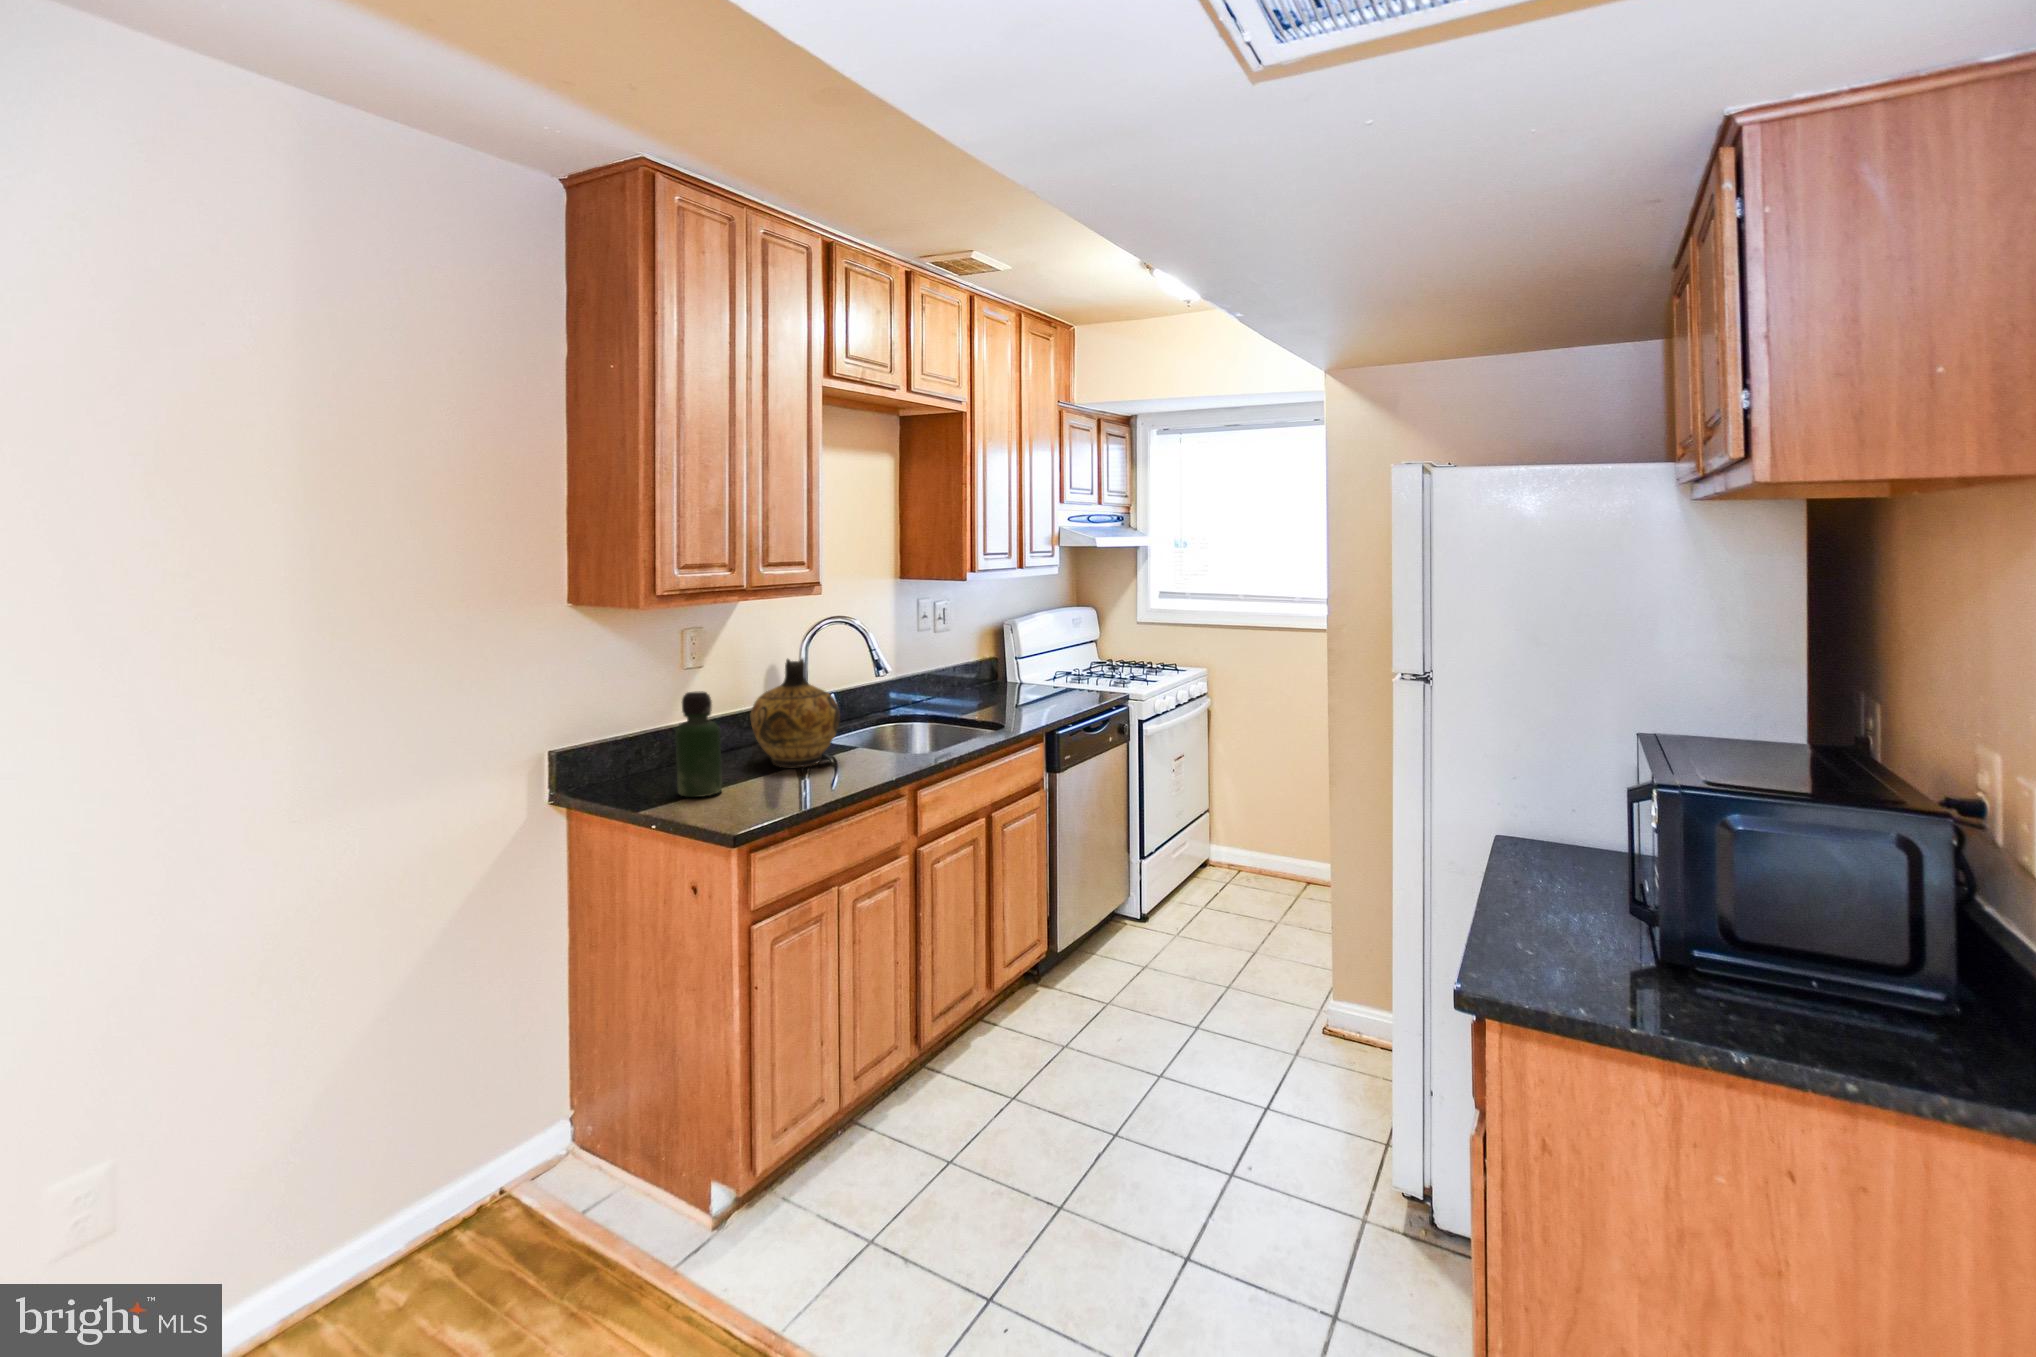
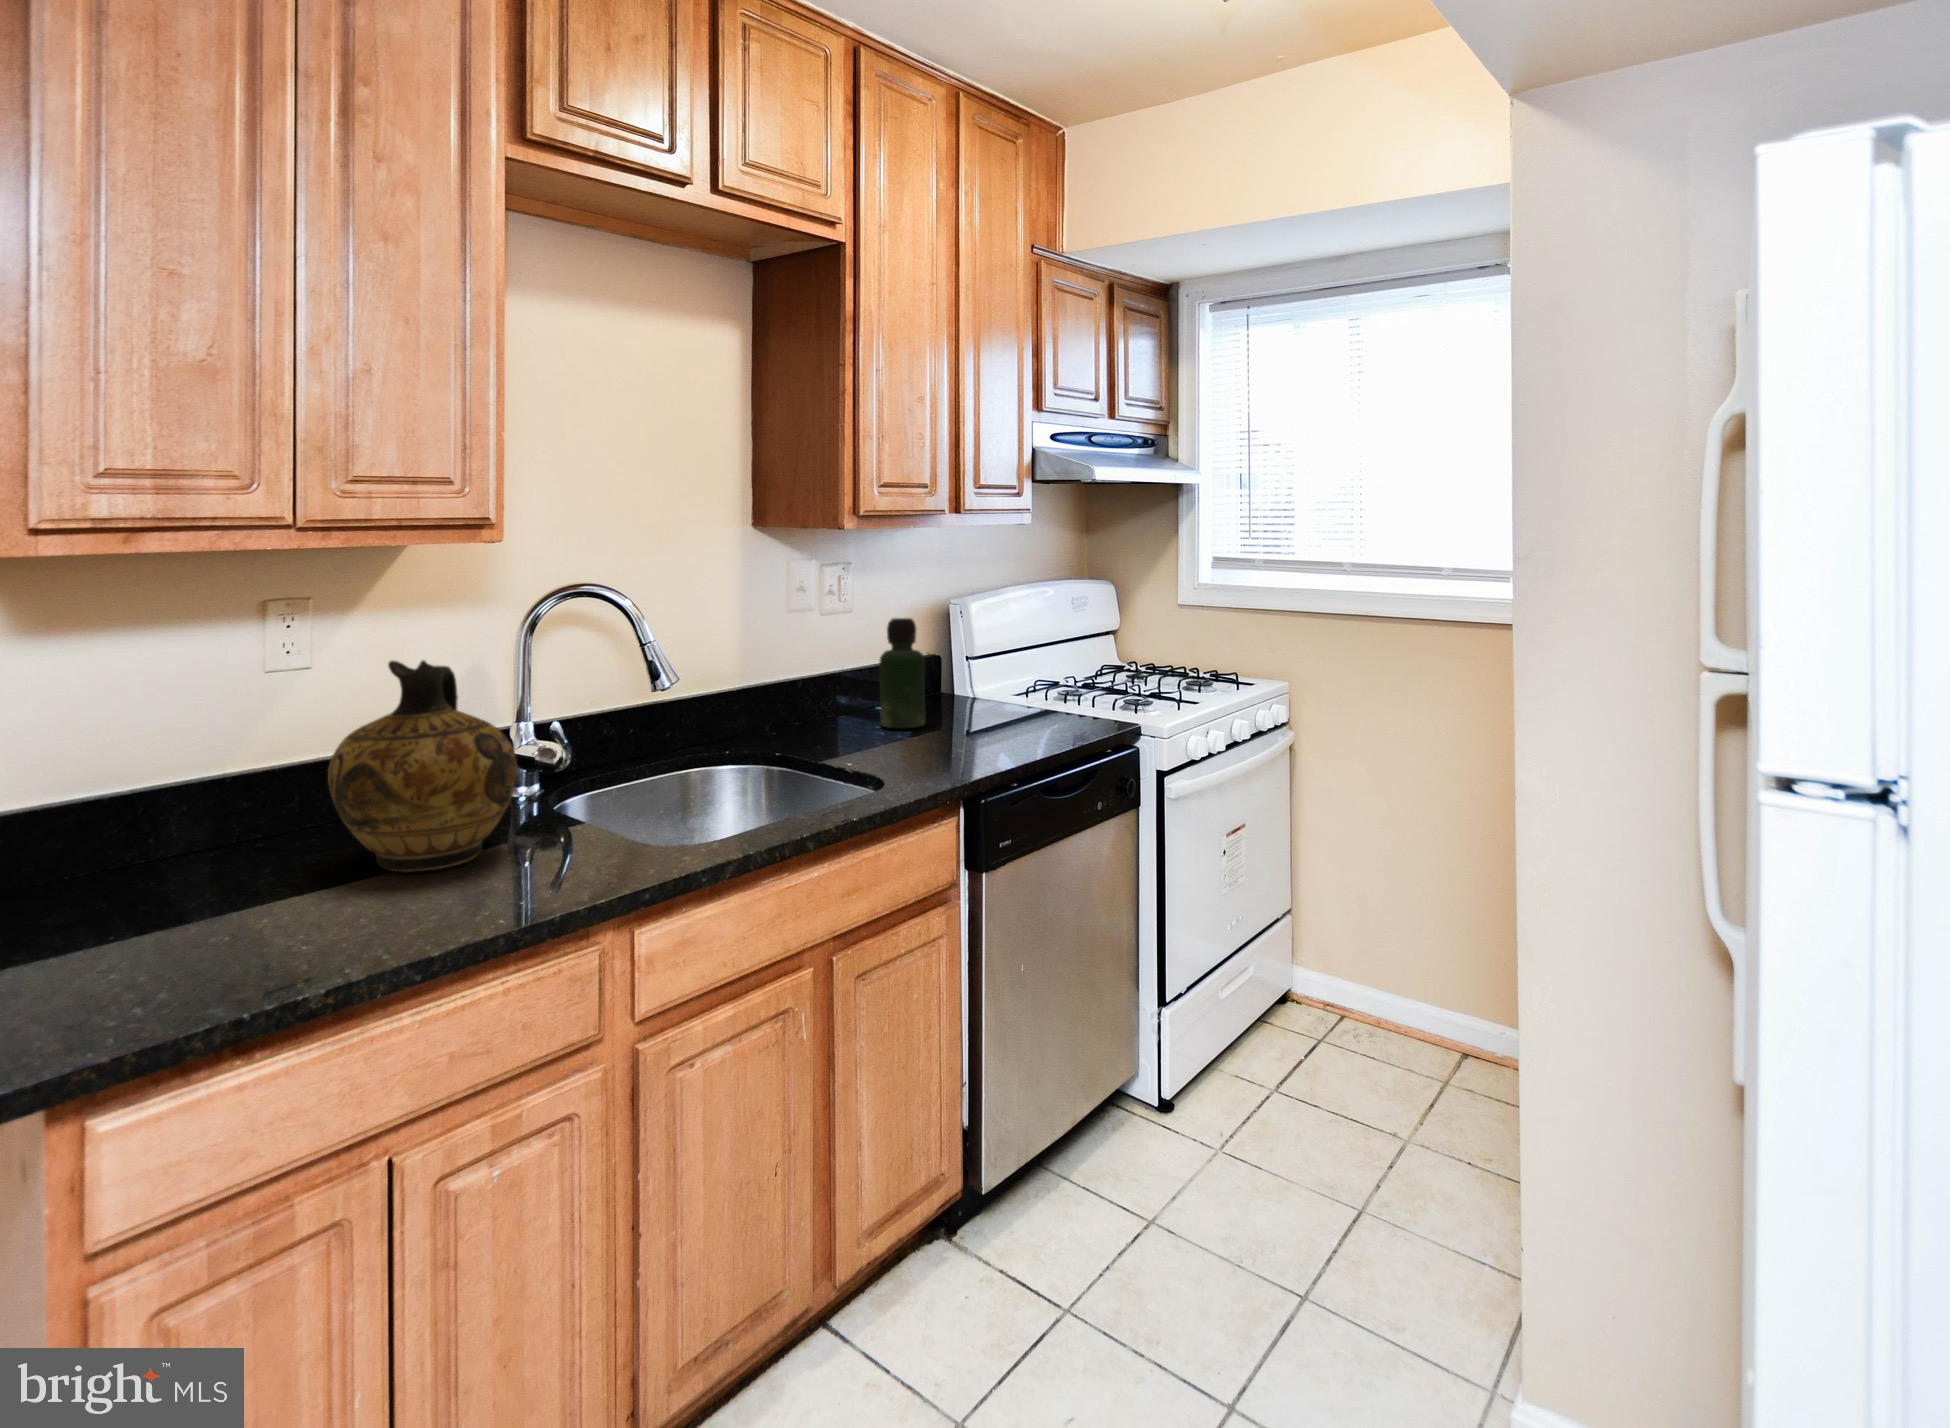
bottle: present [675,691,722,797] -> present [880,618,925,729]

